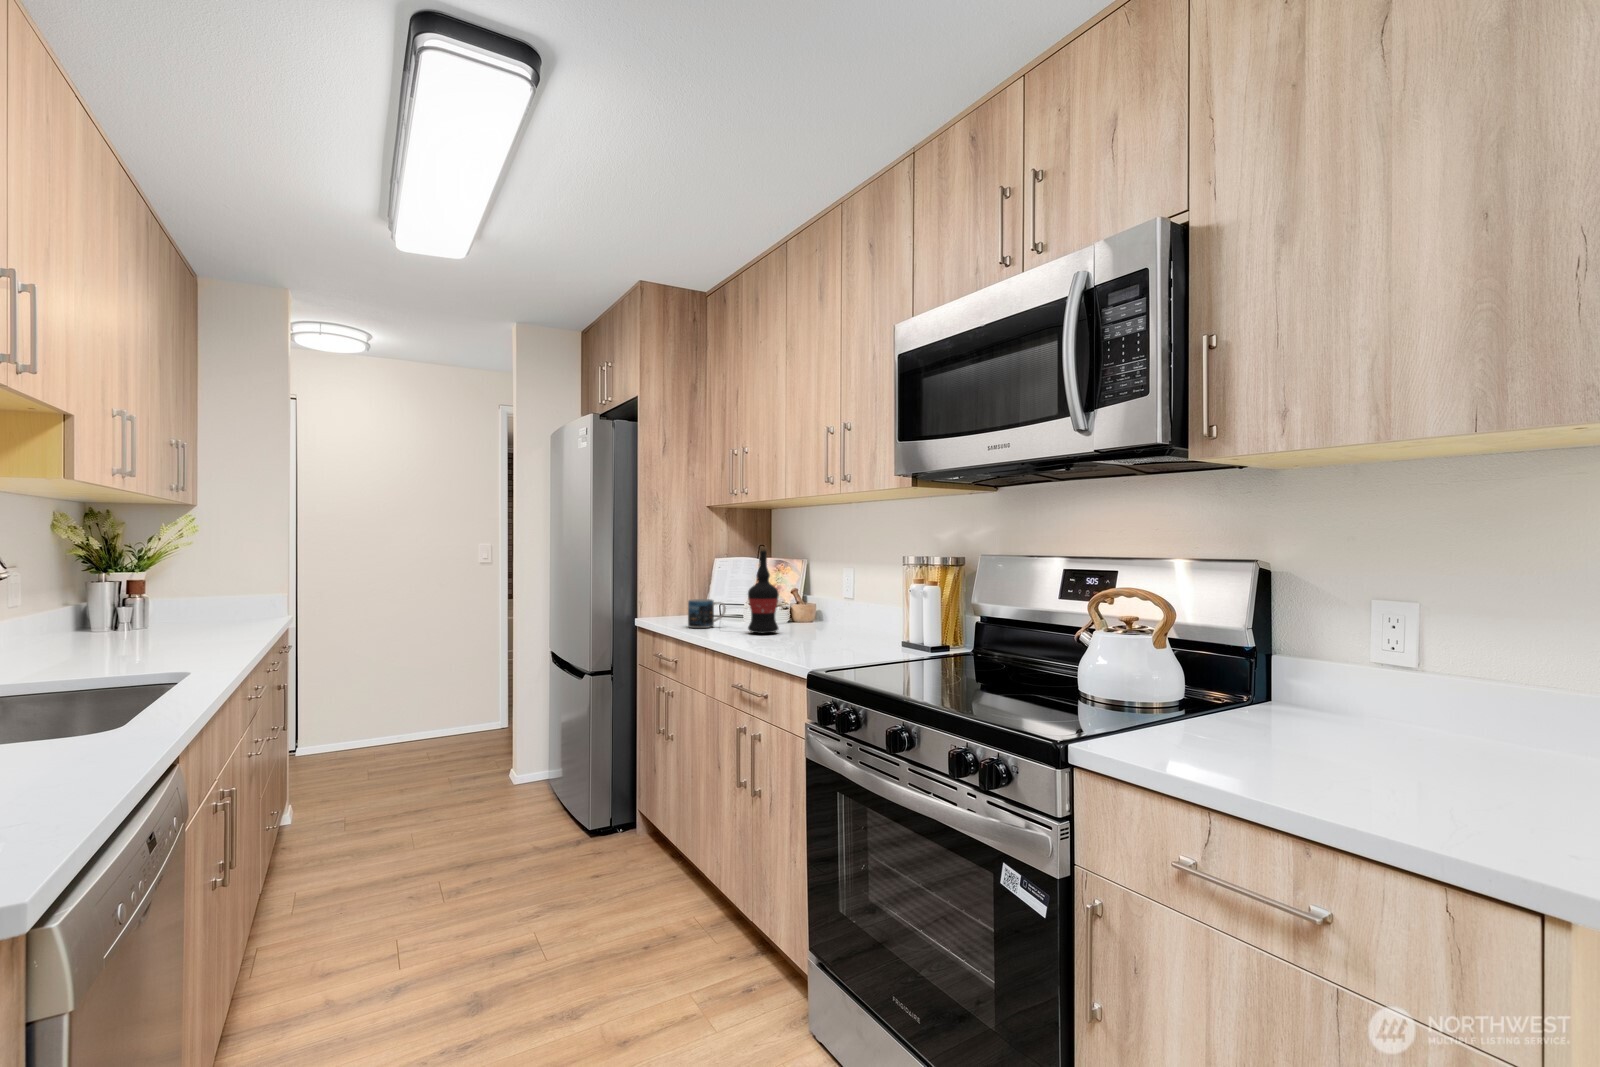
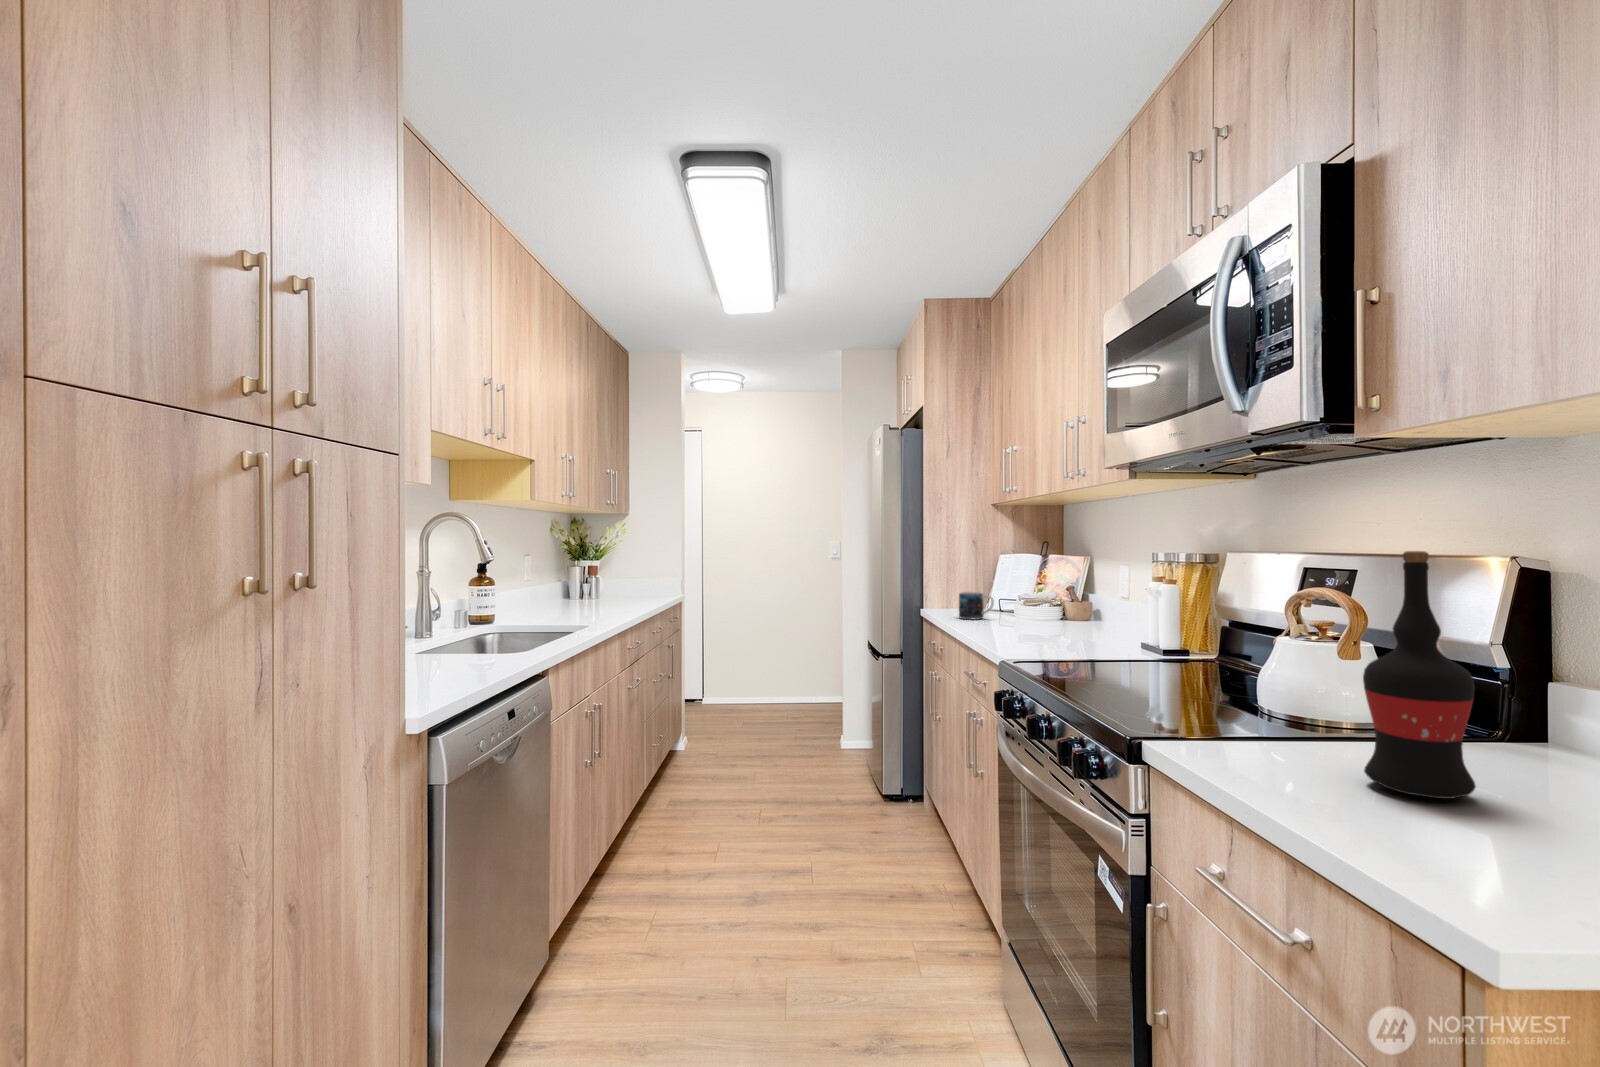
wine bottle: present [748,547,779,633] -> present [1363,551,1476,799]

